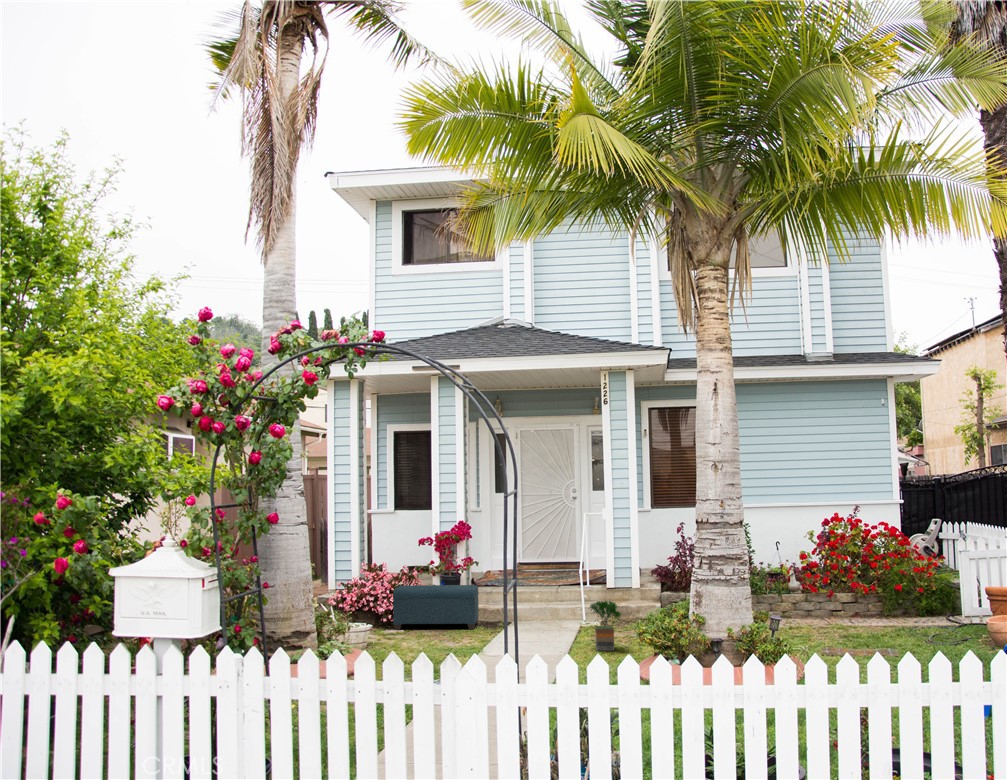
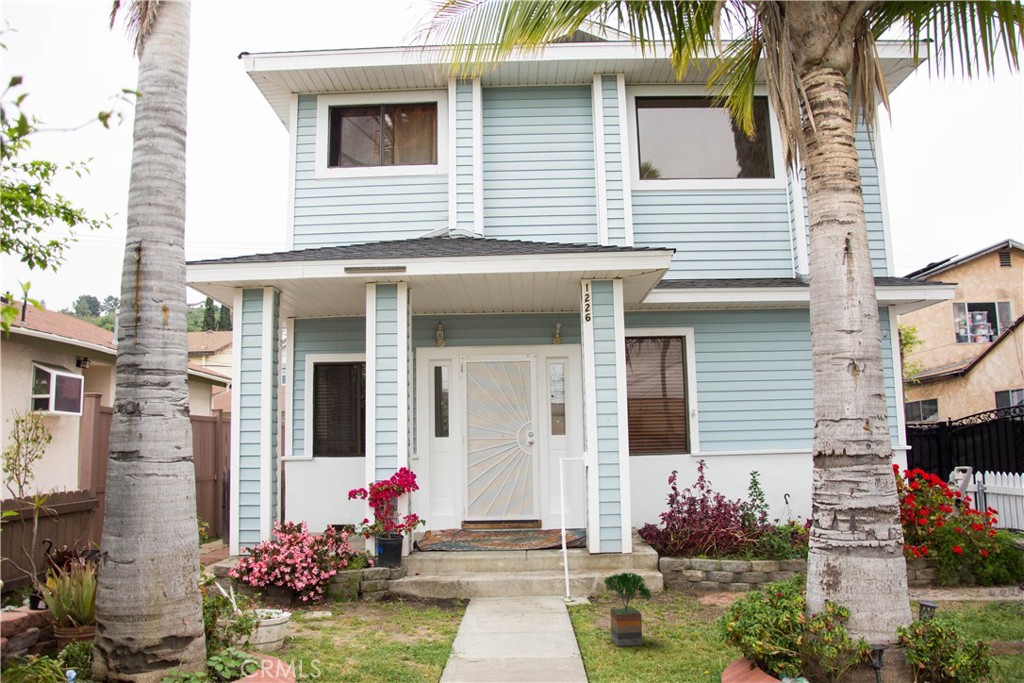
bench: present [393,585,479,630] -> none [316,550,430,614]

